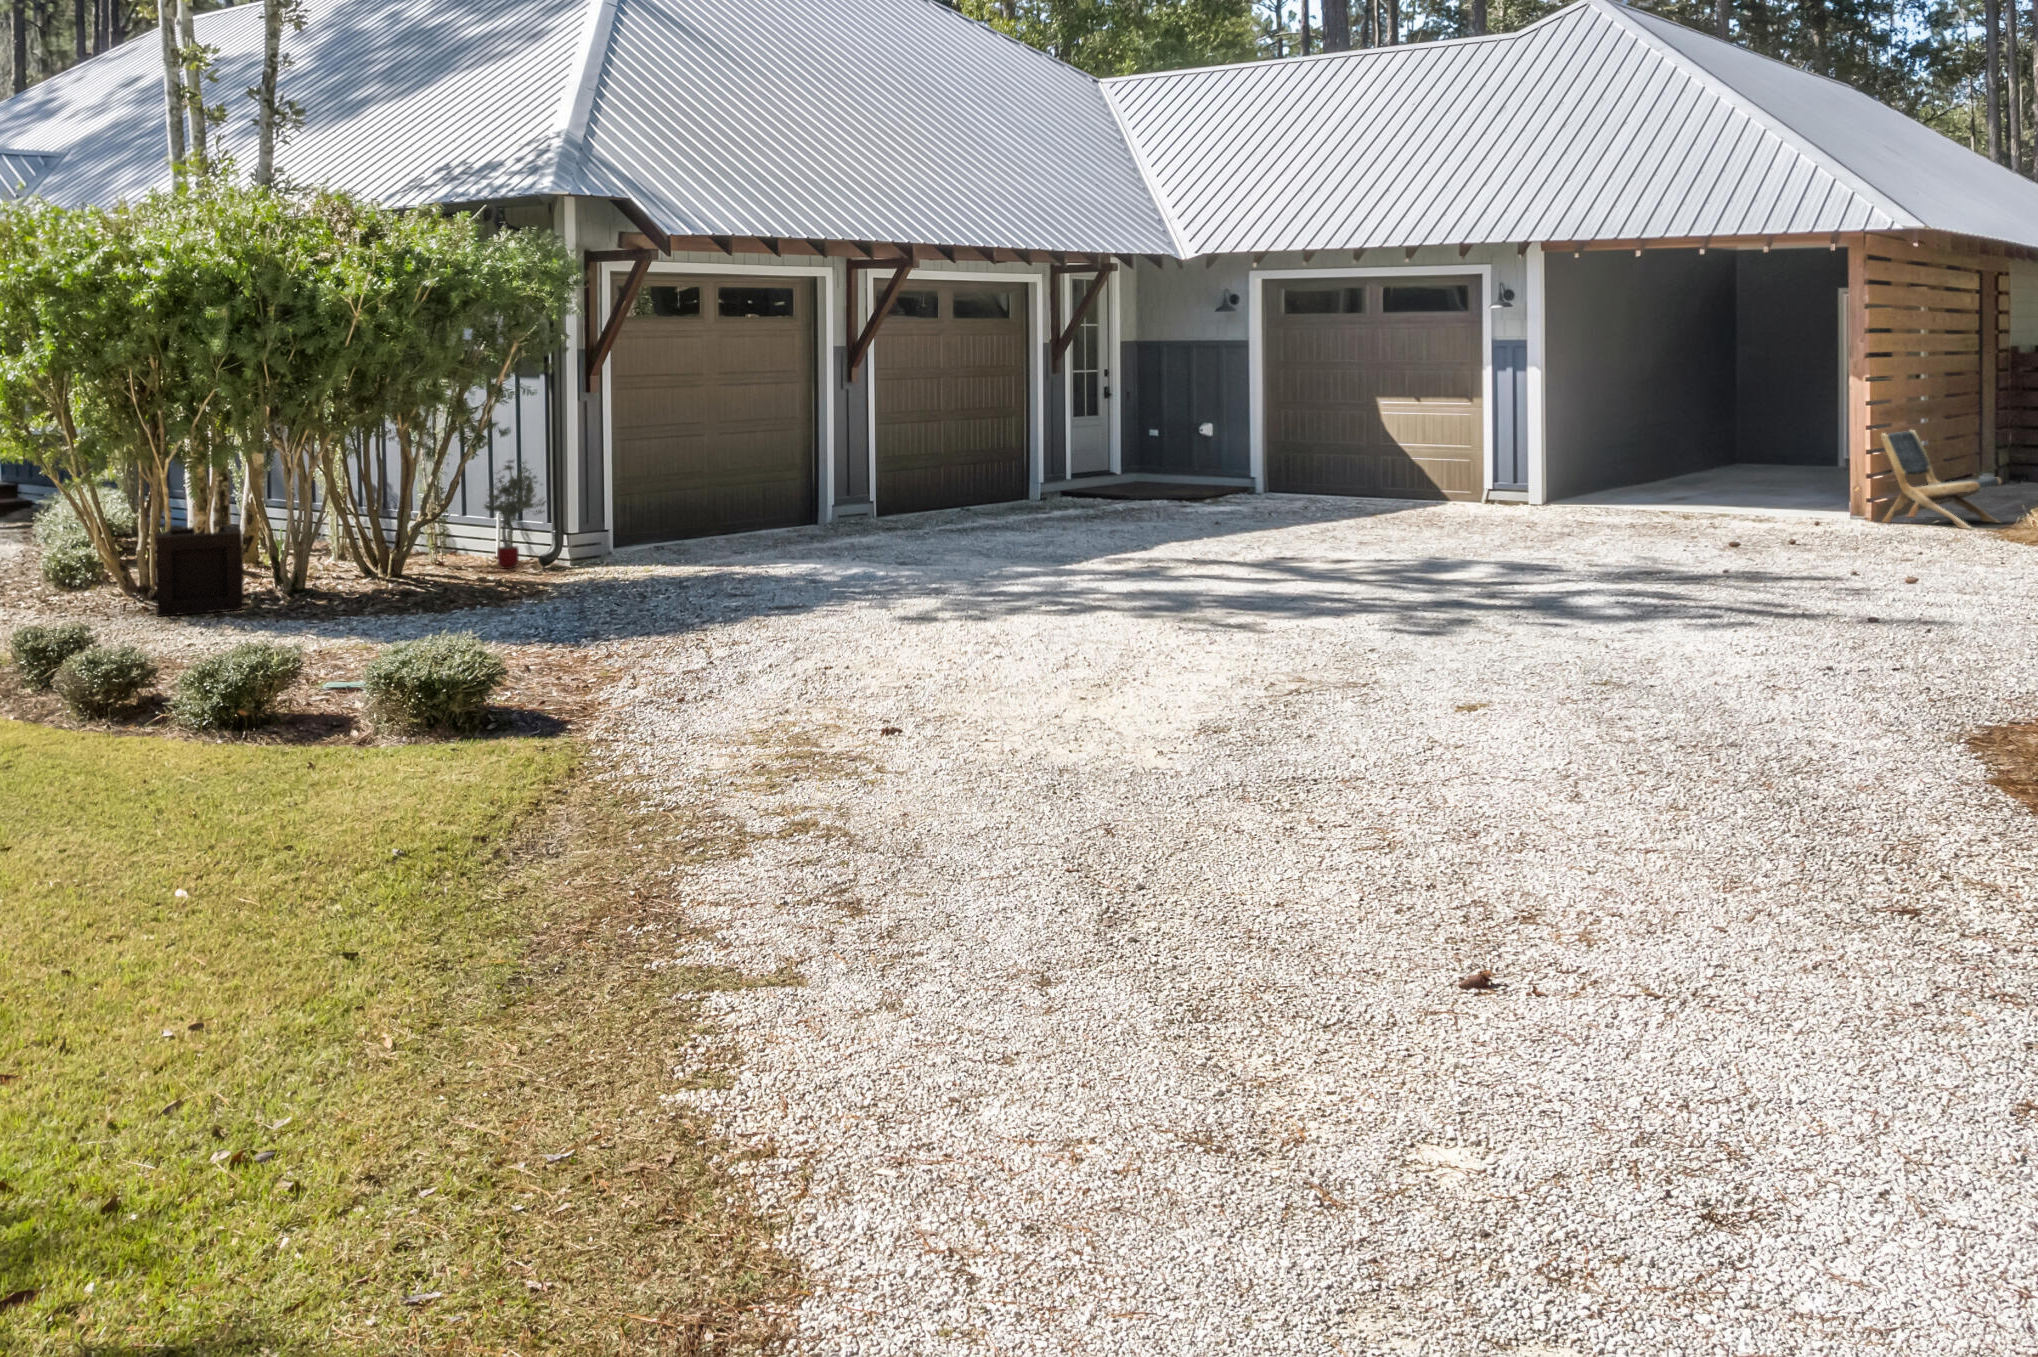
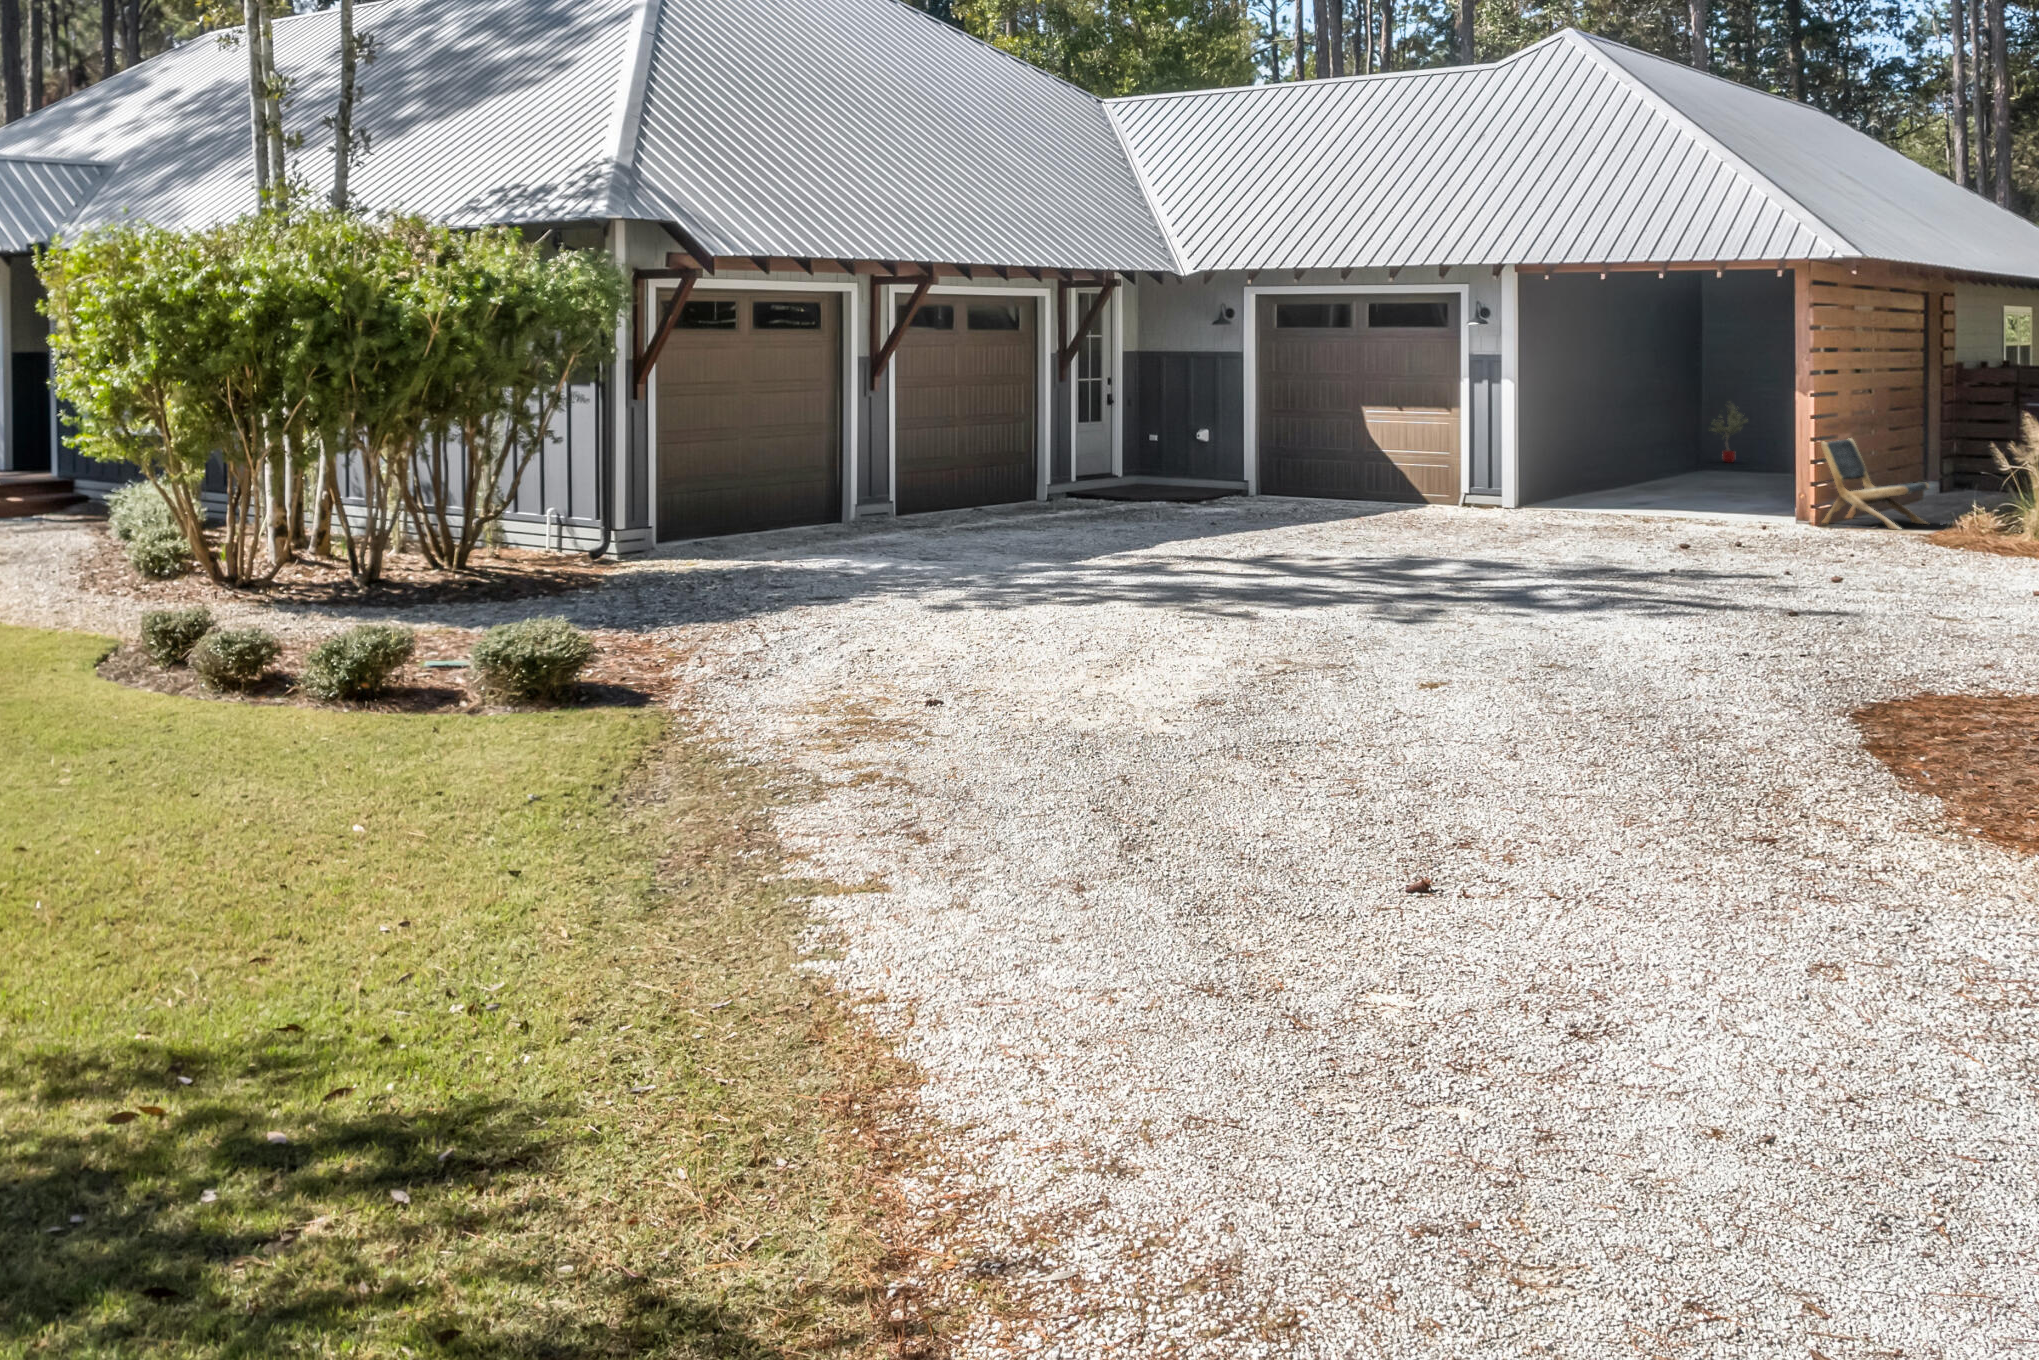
potted tree: present [485,460,546,569] -> present [1709,404,1747,463]
wooden crate: present [155,525,244,617] -> none [242,521,326,605]

